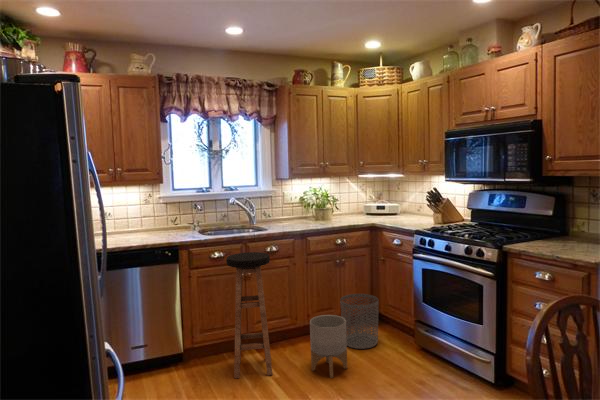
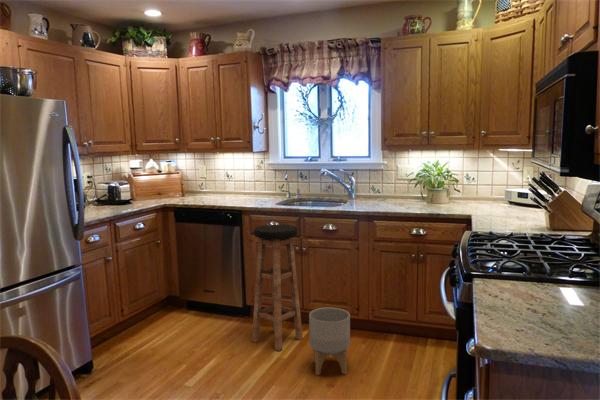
waste bin: present [340,294,379,349] -> none [384,299,432,368]

